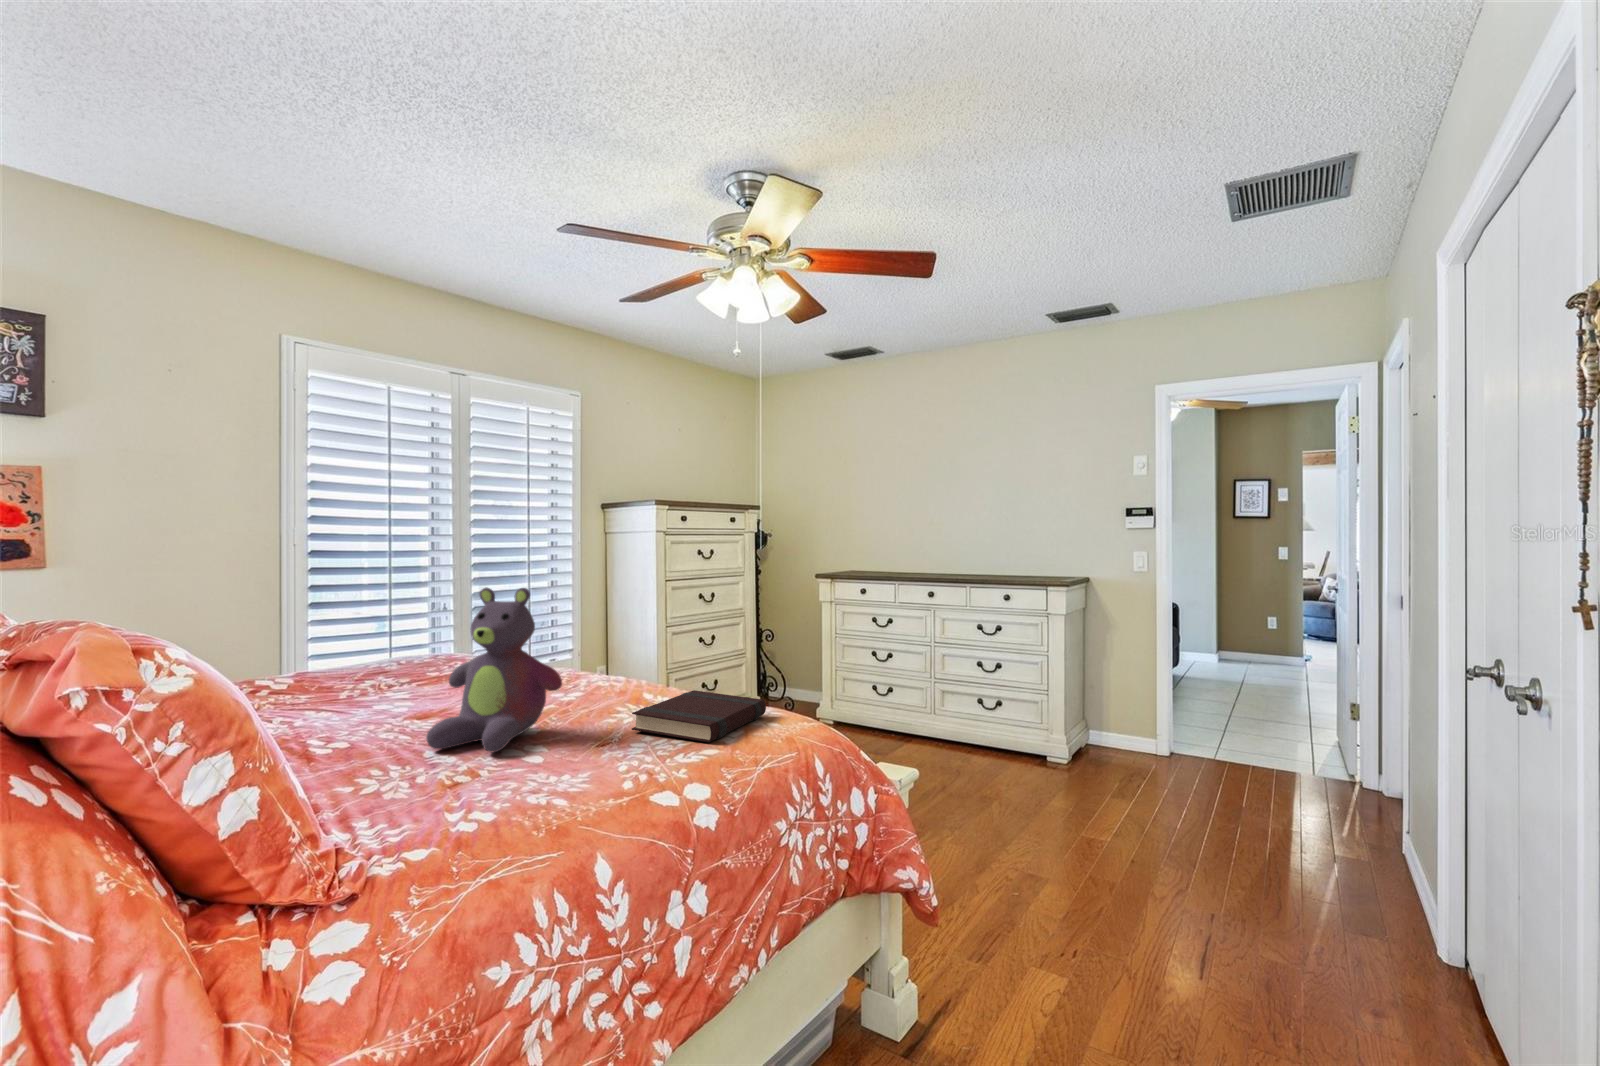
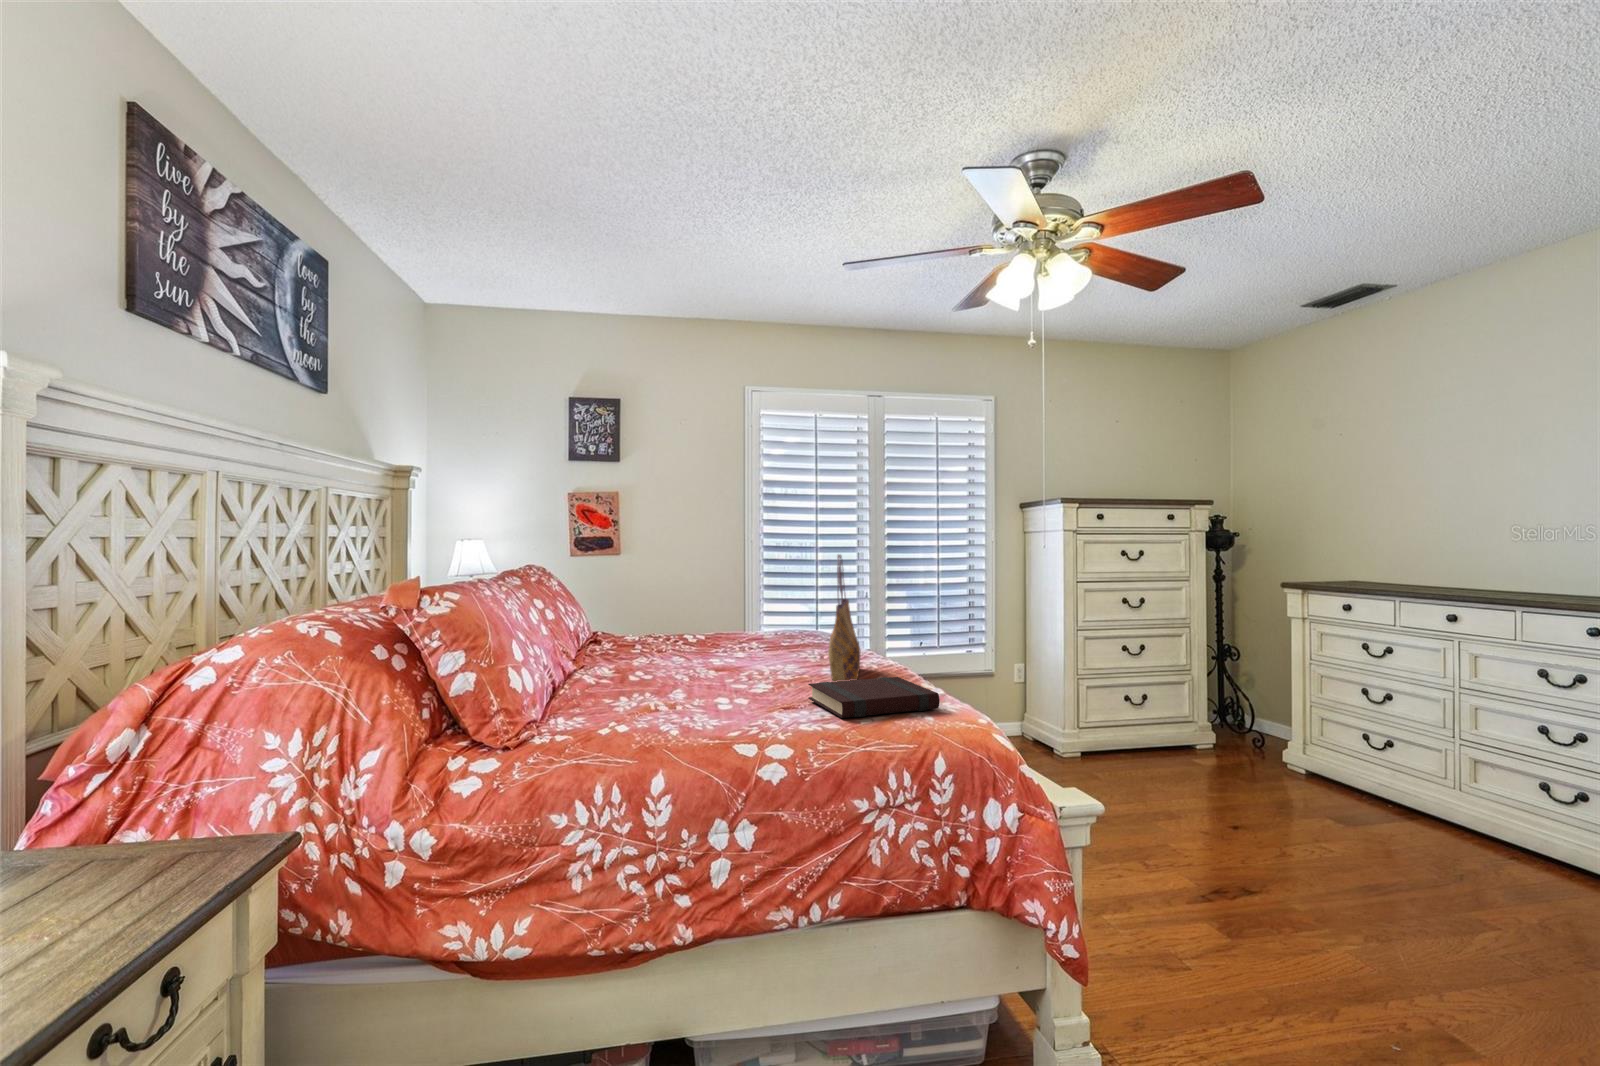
tote bag: none [568,562,634,708] -> present [828,555,861,682]
stuffed bear: present [426,587,562,752] -> none [670,571,760,695]

